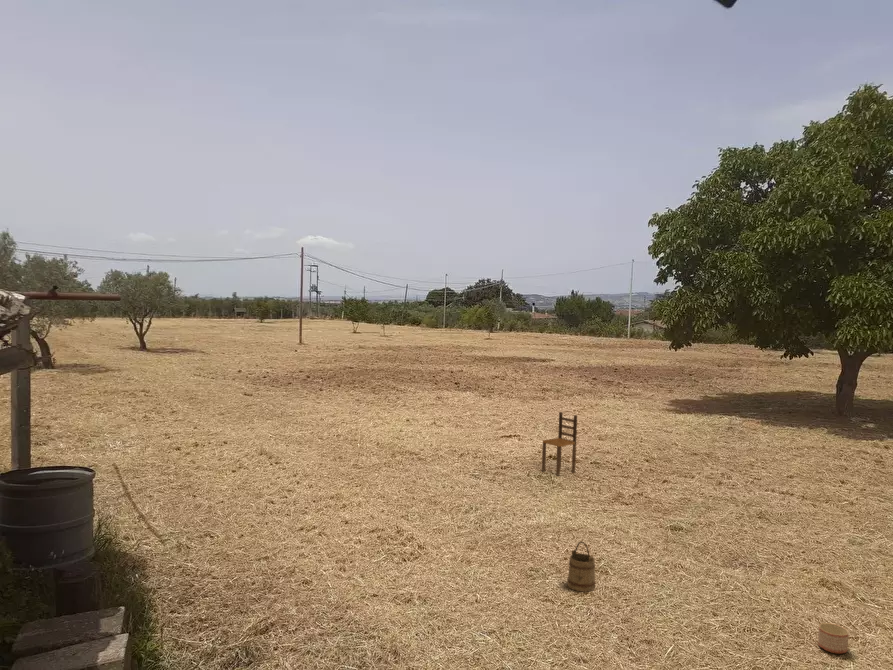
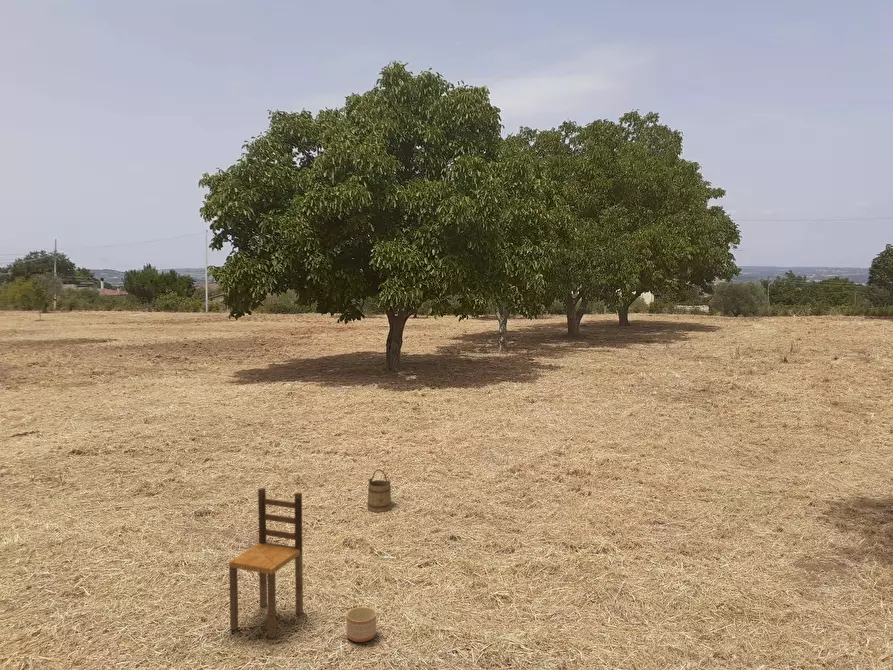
chair: present [542,412,577,476] -> present [229,488,303,638]
bucket: present [568,542,595,592] -> present [367,469,391,512]

